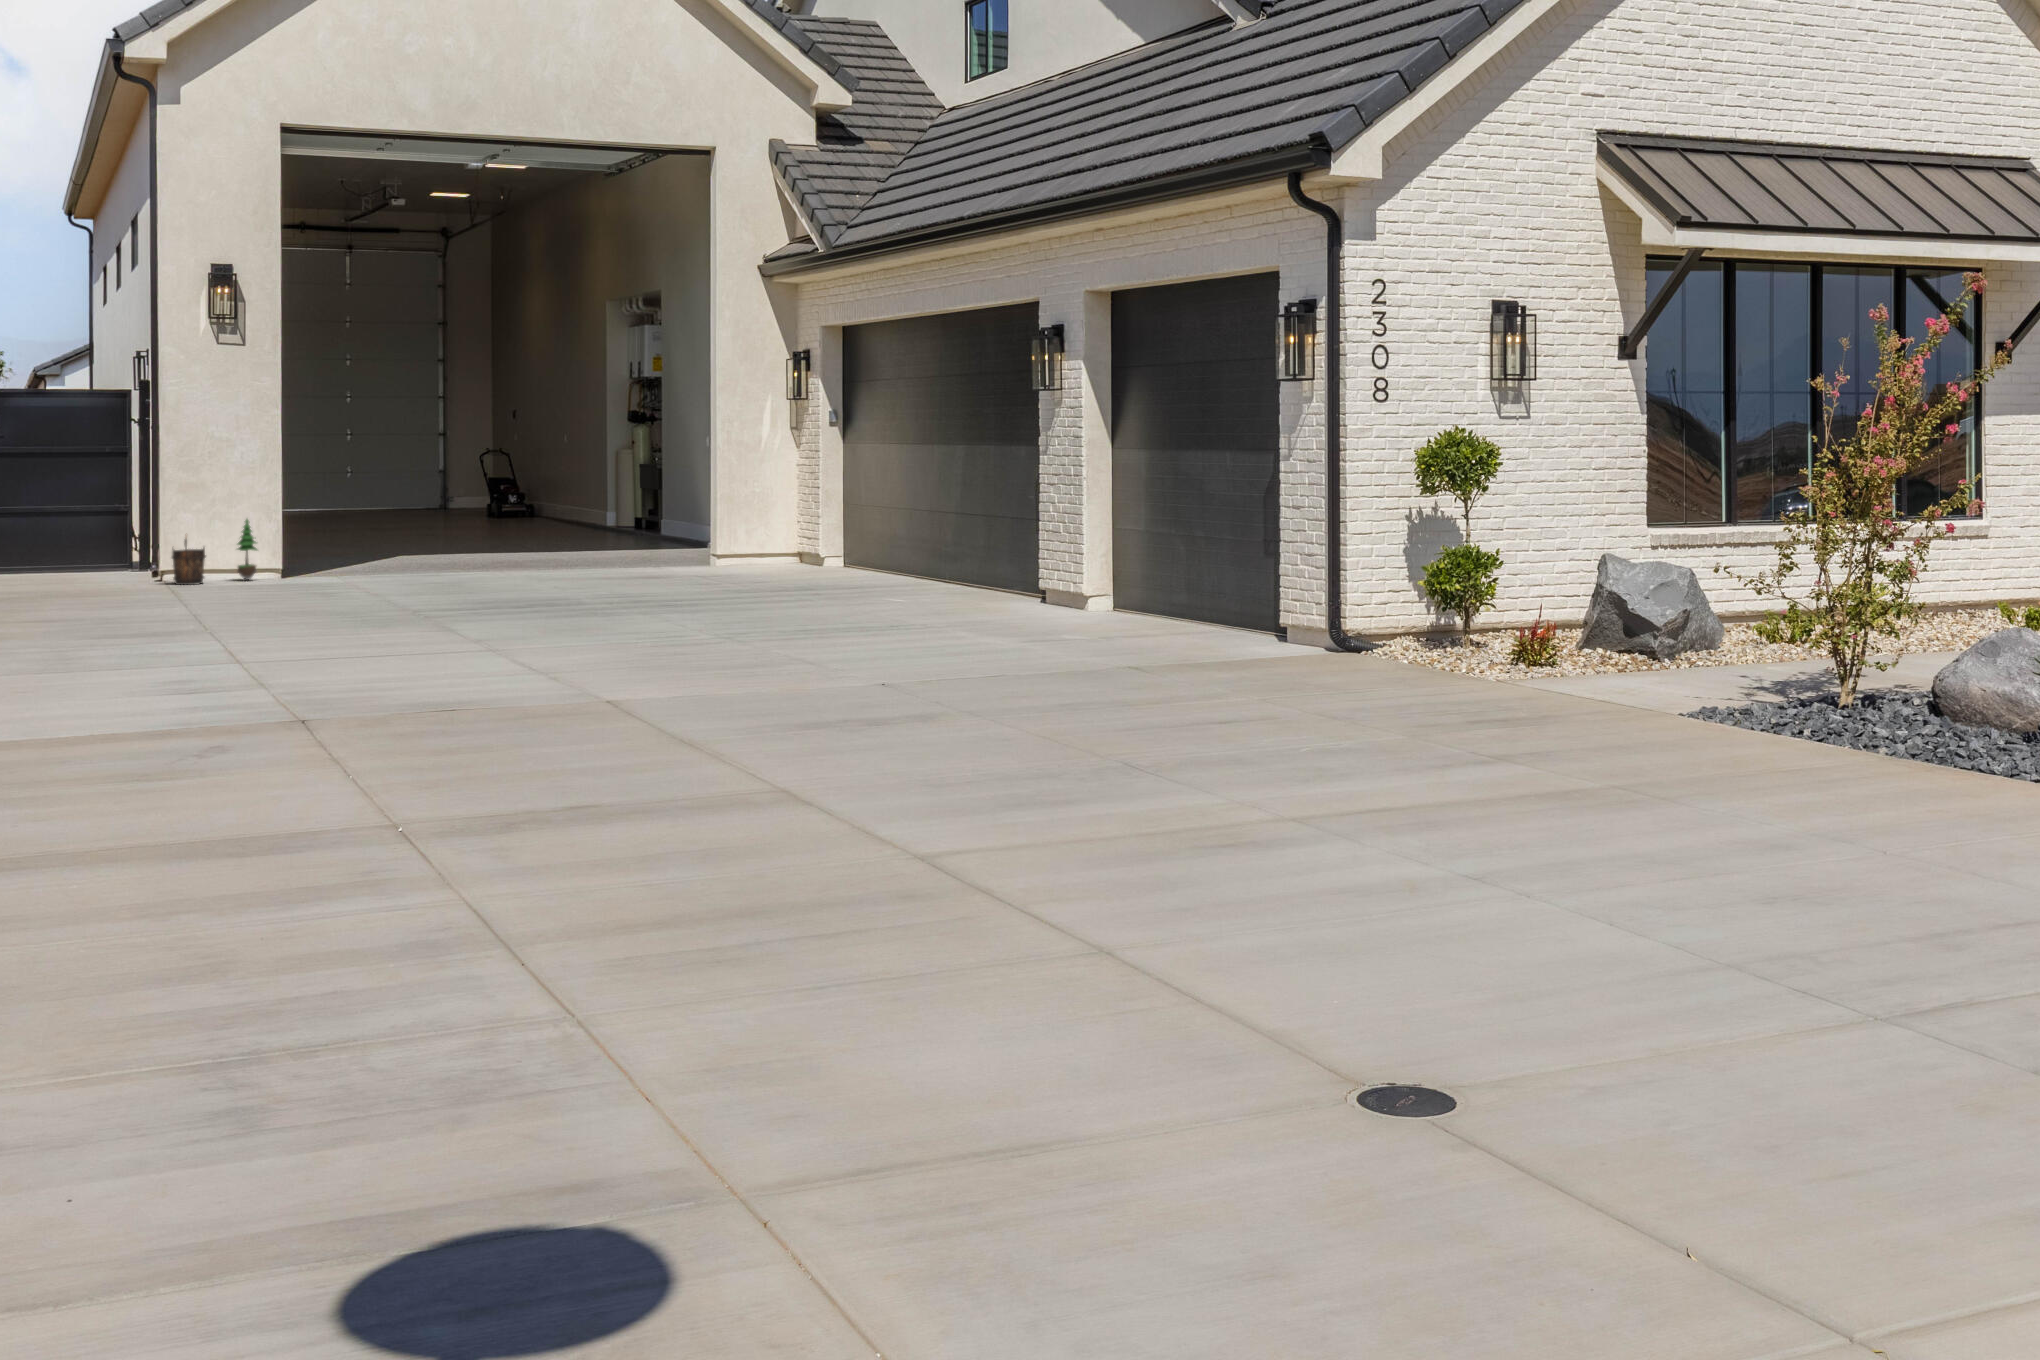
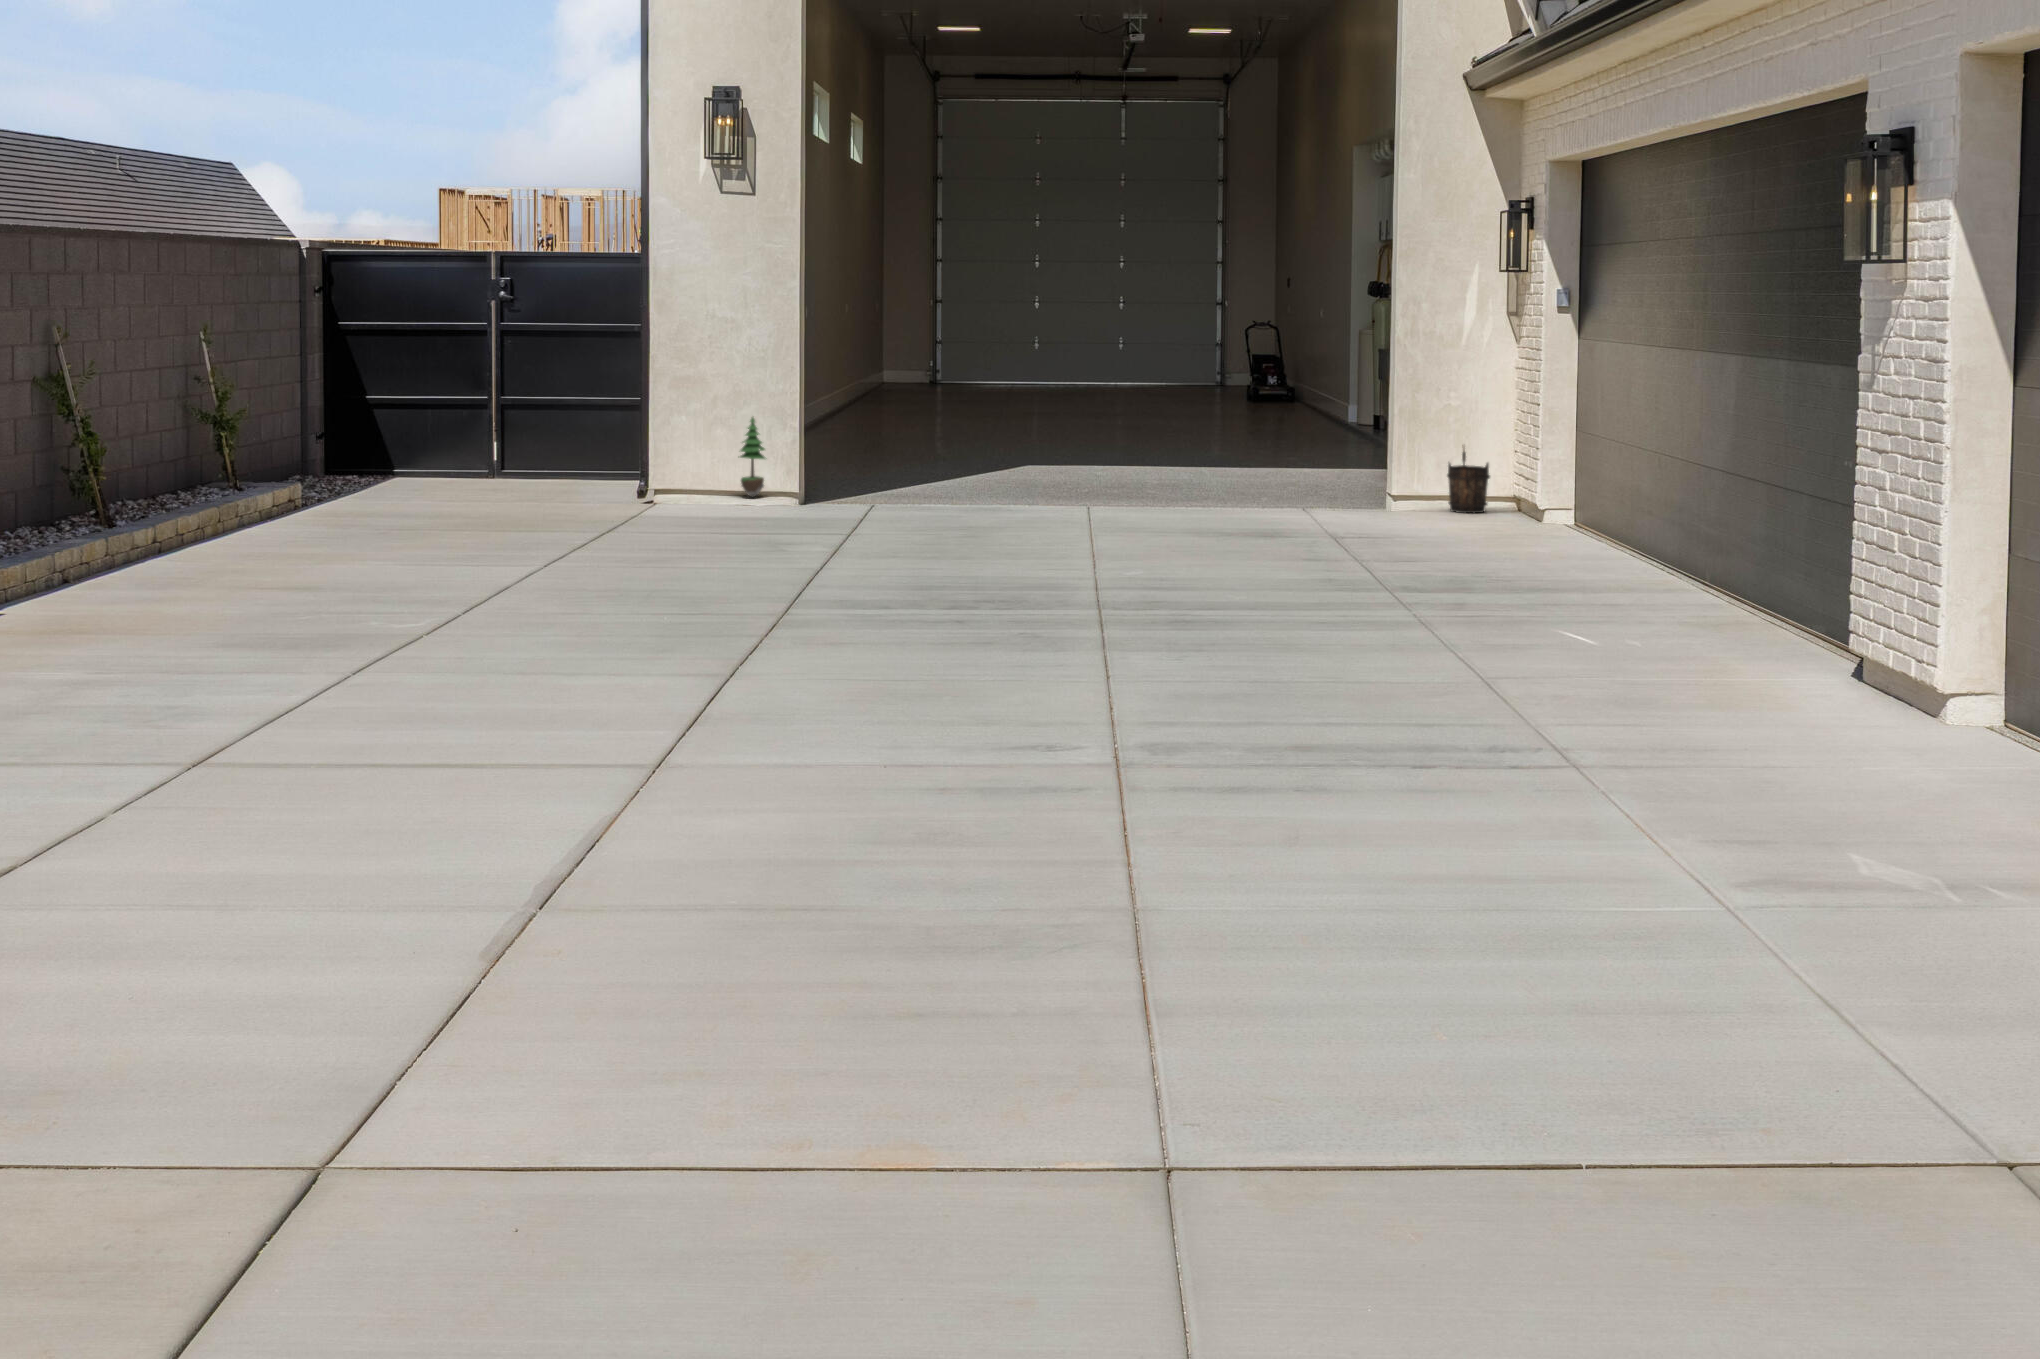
bucket: present [172,538,206,585] -> present [1447,446,1490,513]

